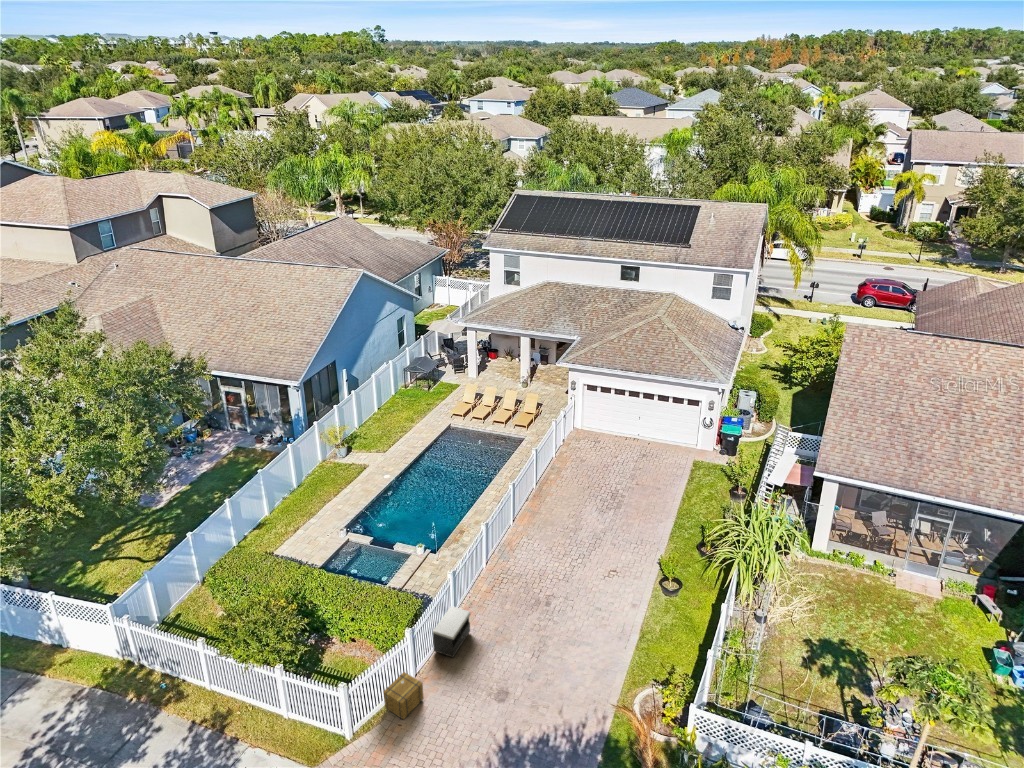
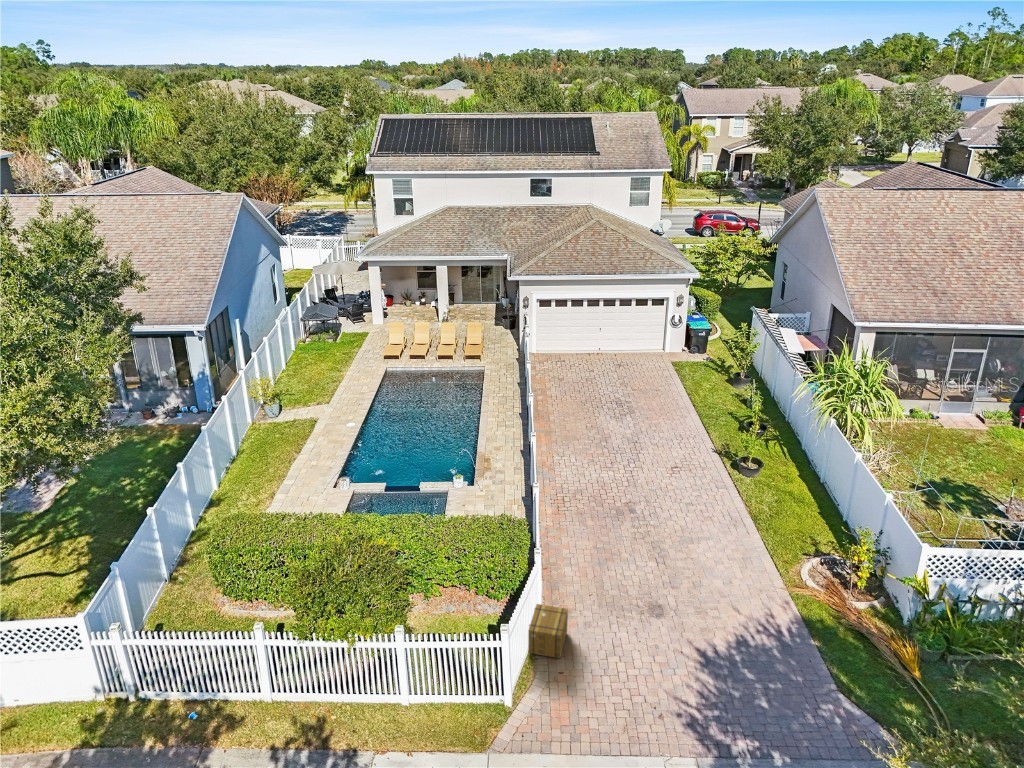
storage bench: present [433,606,470,657] -> none [541,525,571,582]

